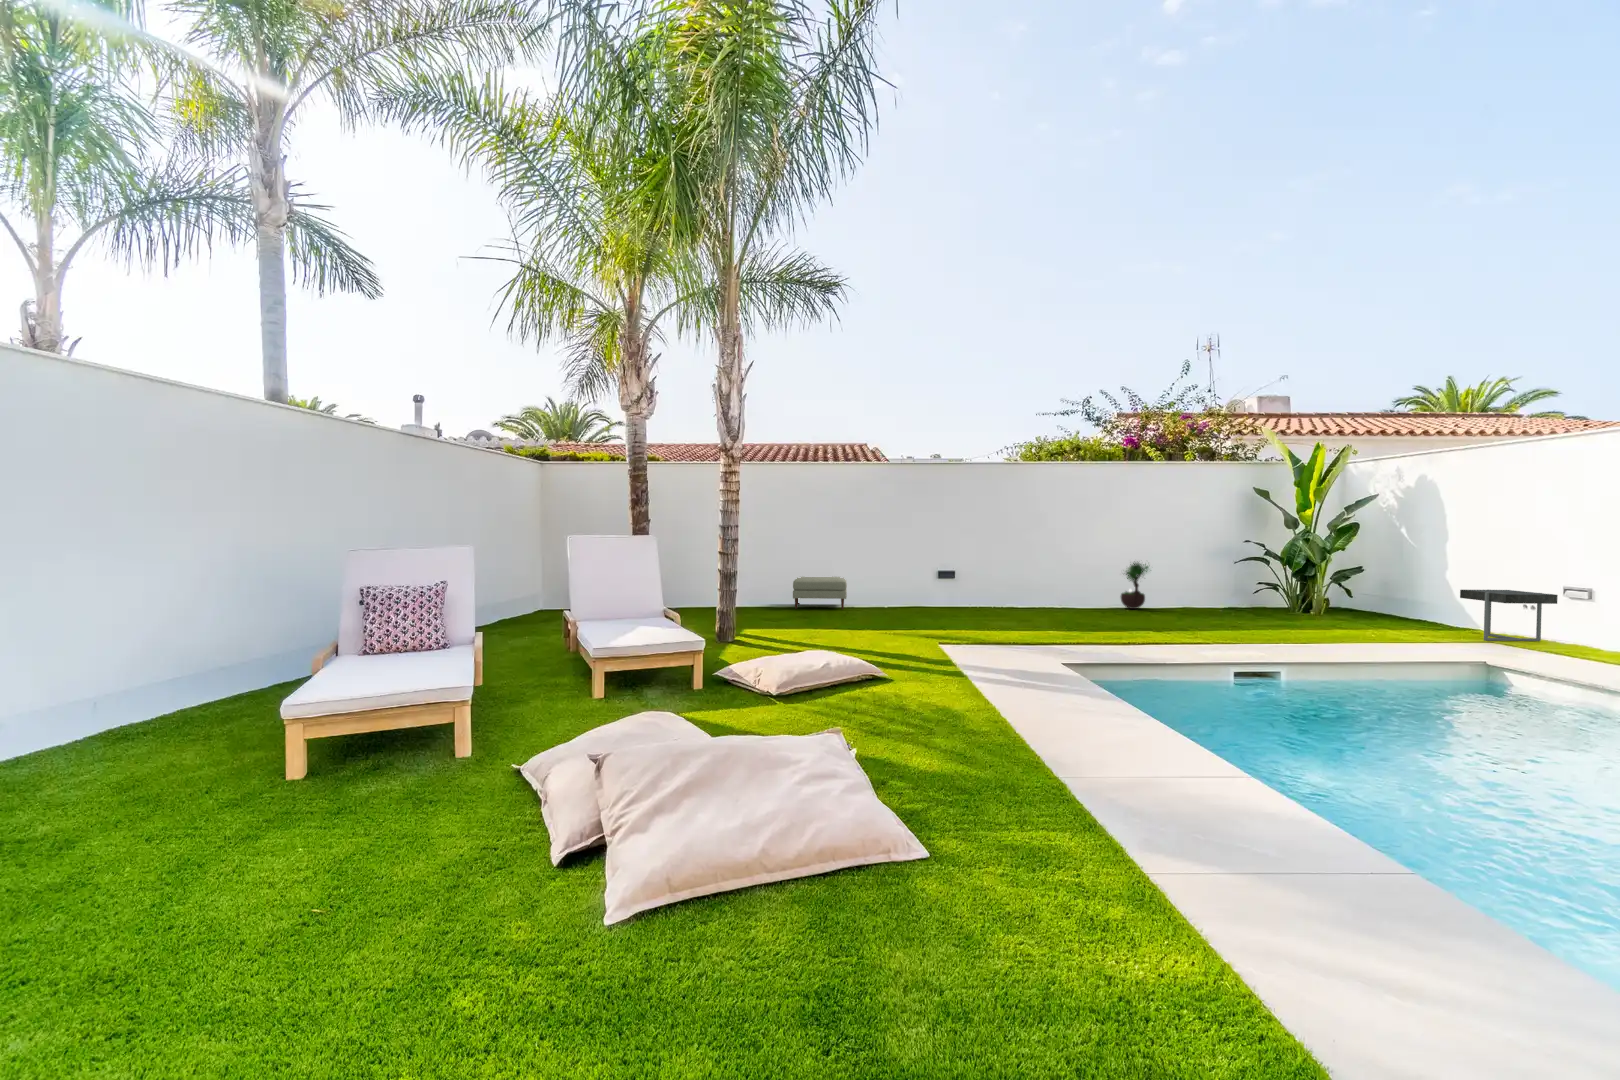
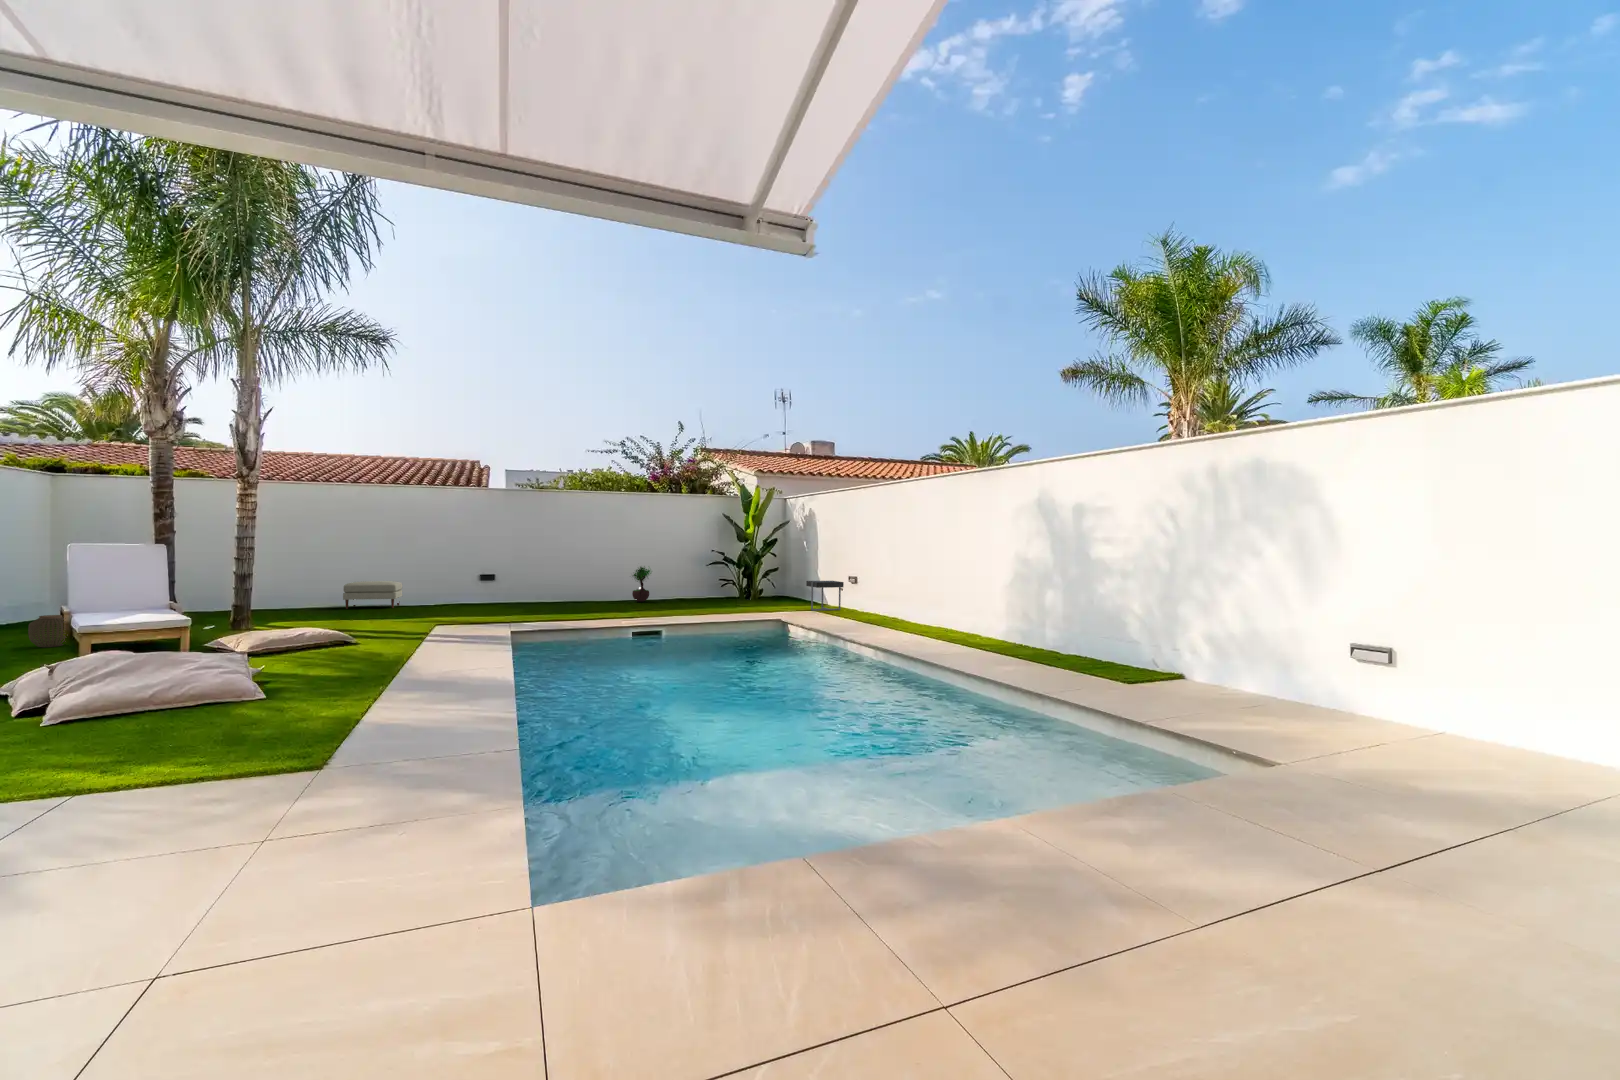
woven basket: none [535,625,573,665] -> present [28,615,68,647]

